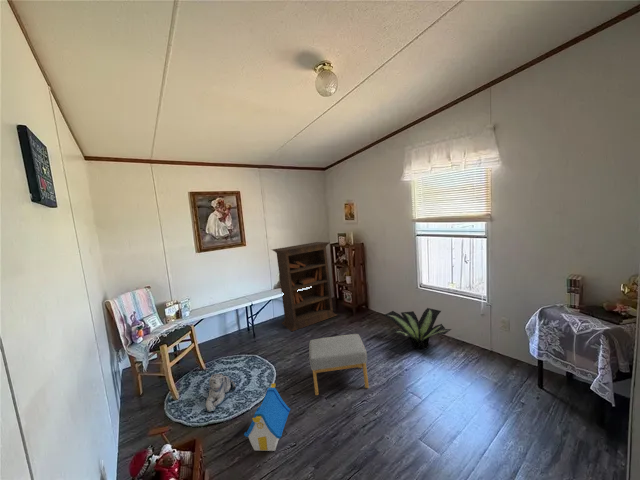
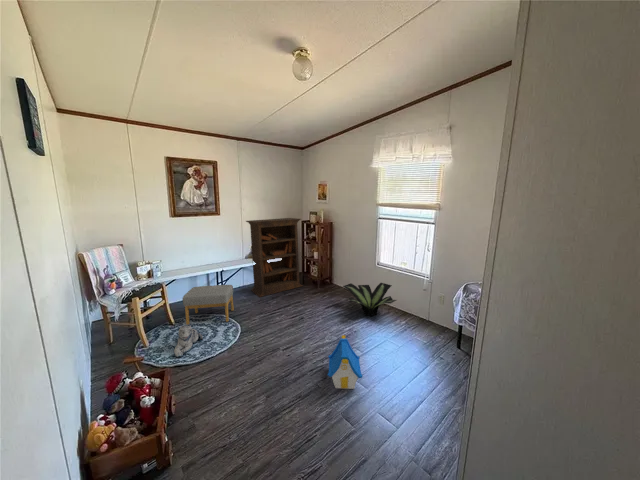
footstool: present [309,334,369,395] -> present [183,285,234,325]
toy house: present [244,383,290,451] -> present [328,335,362,389]

